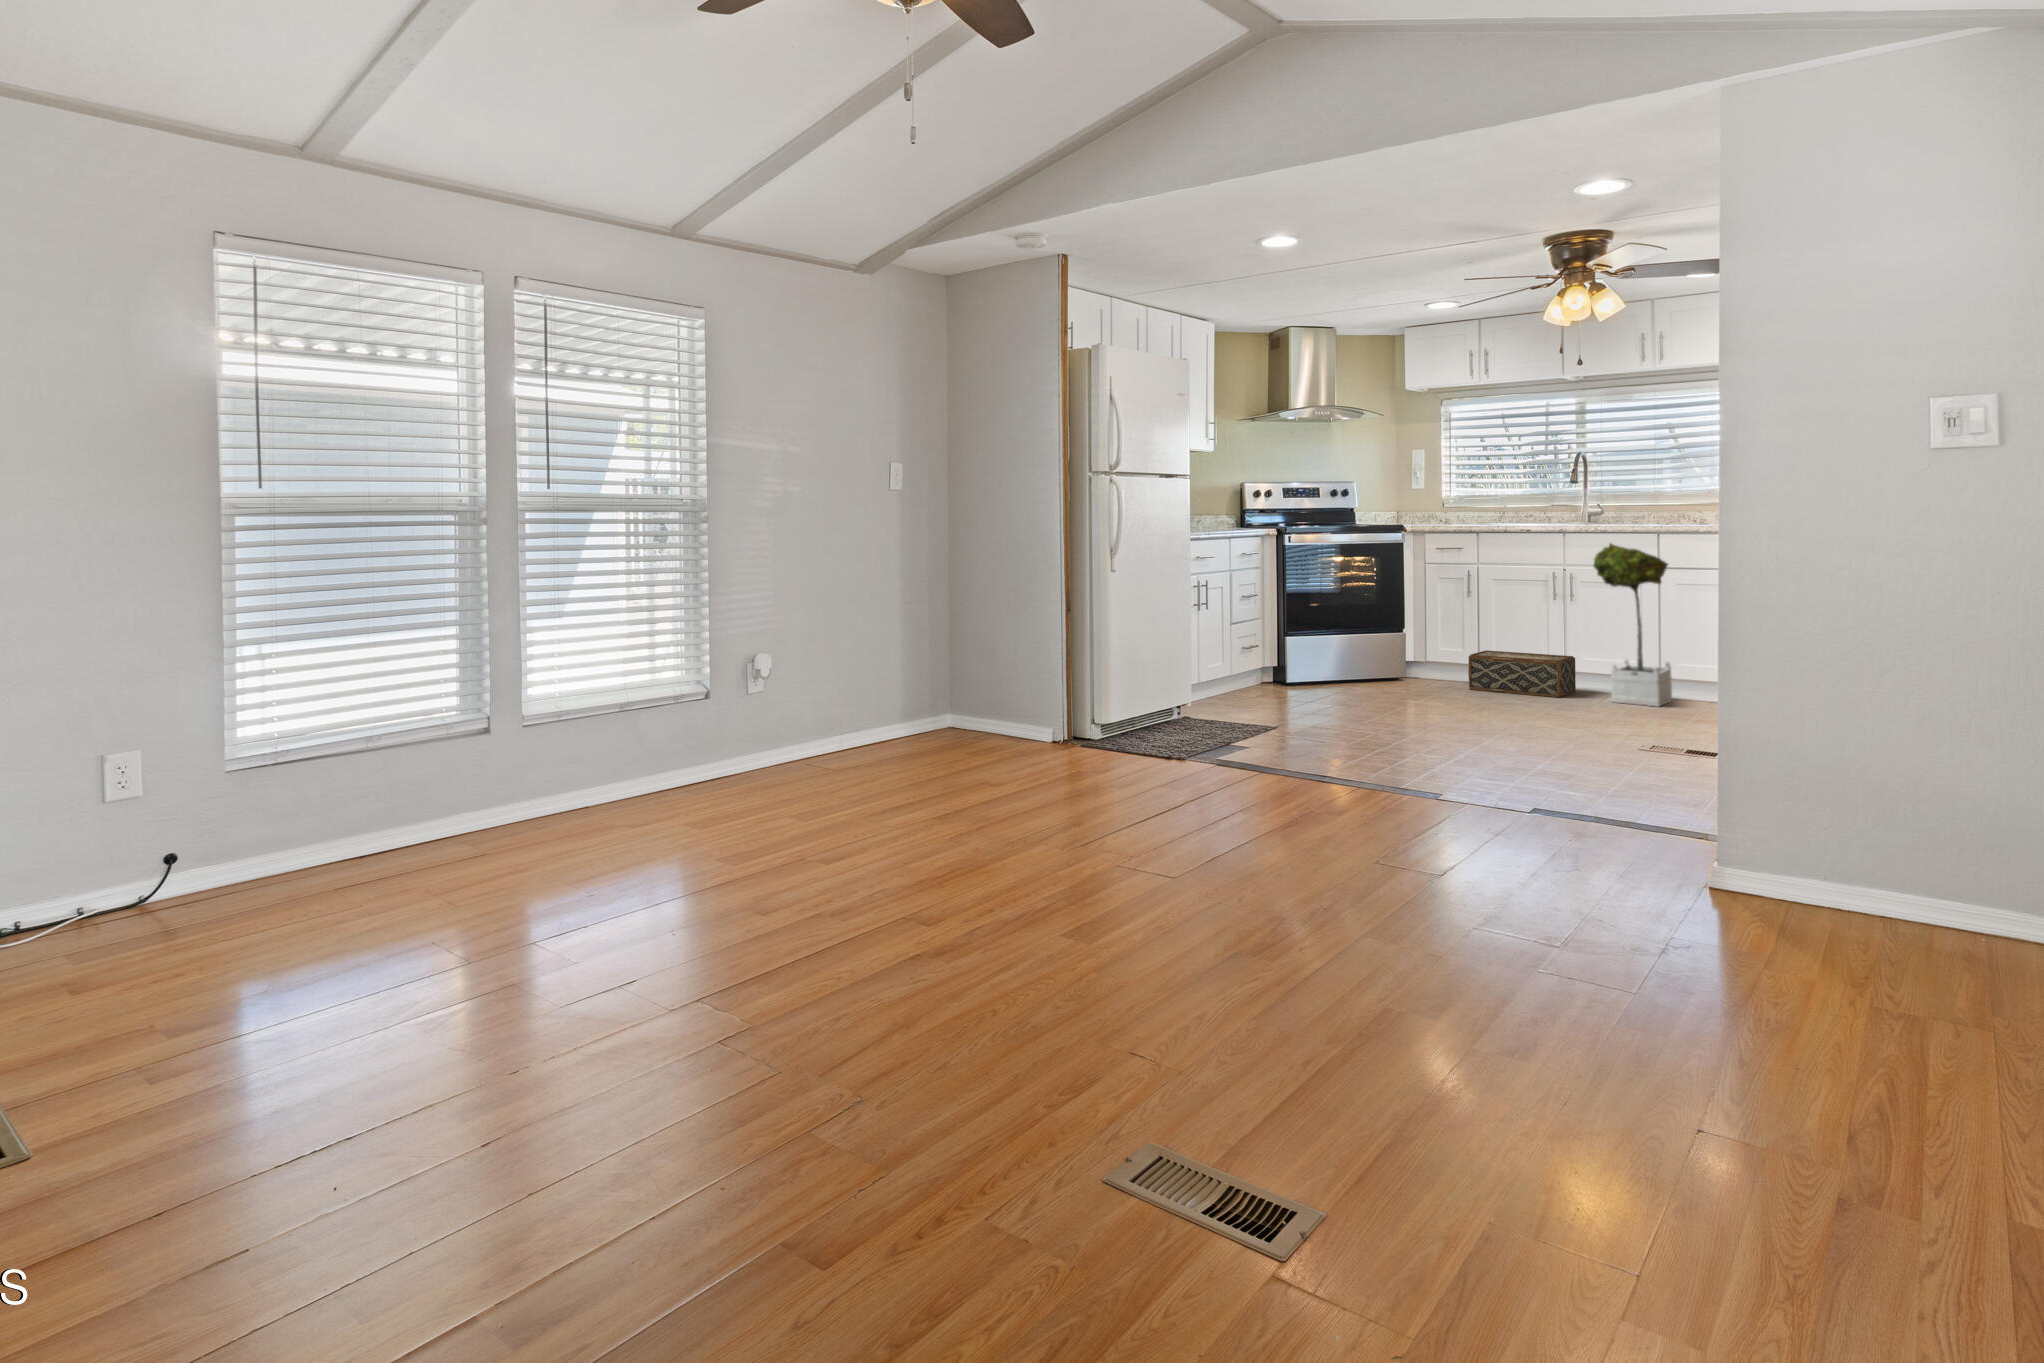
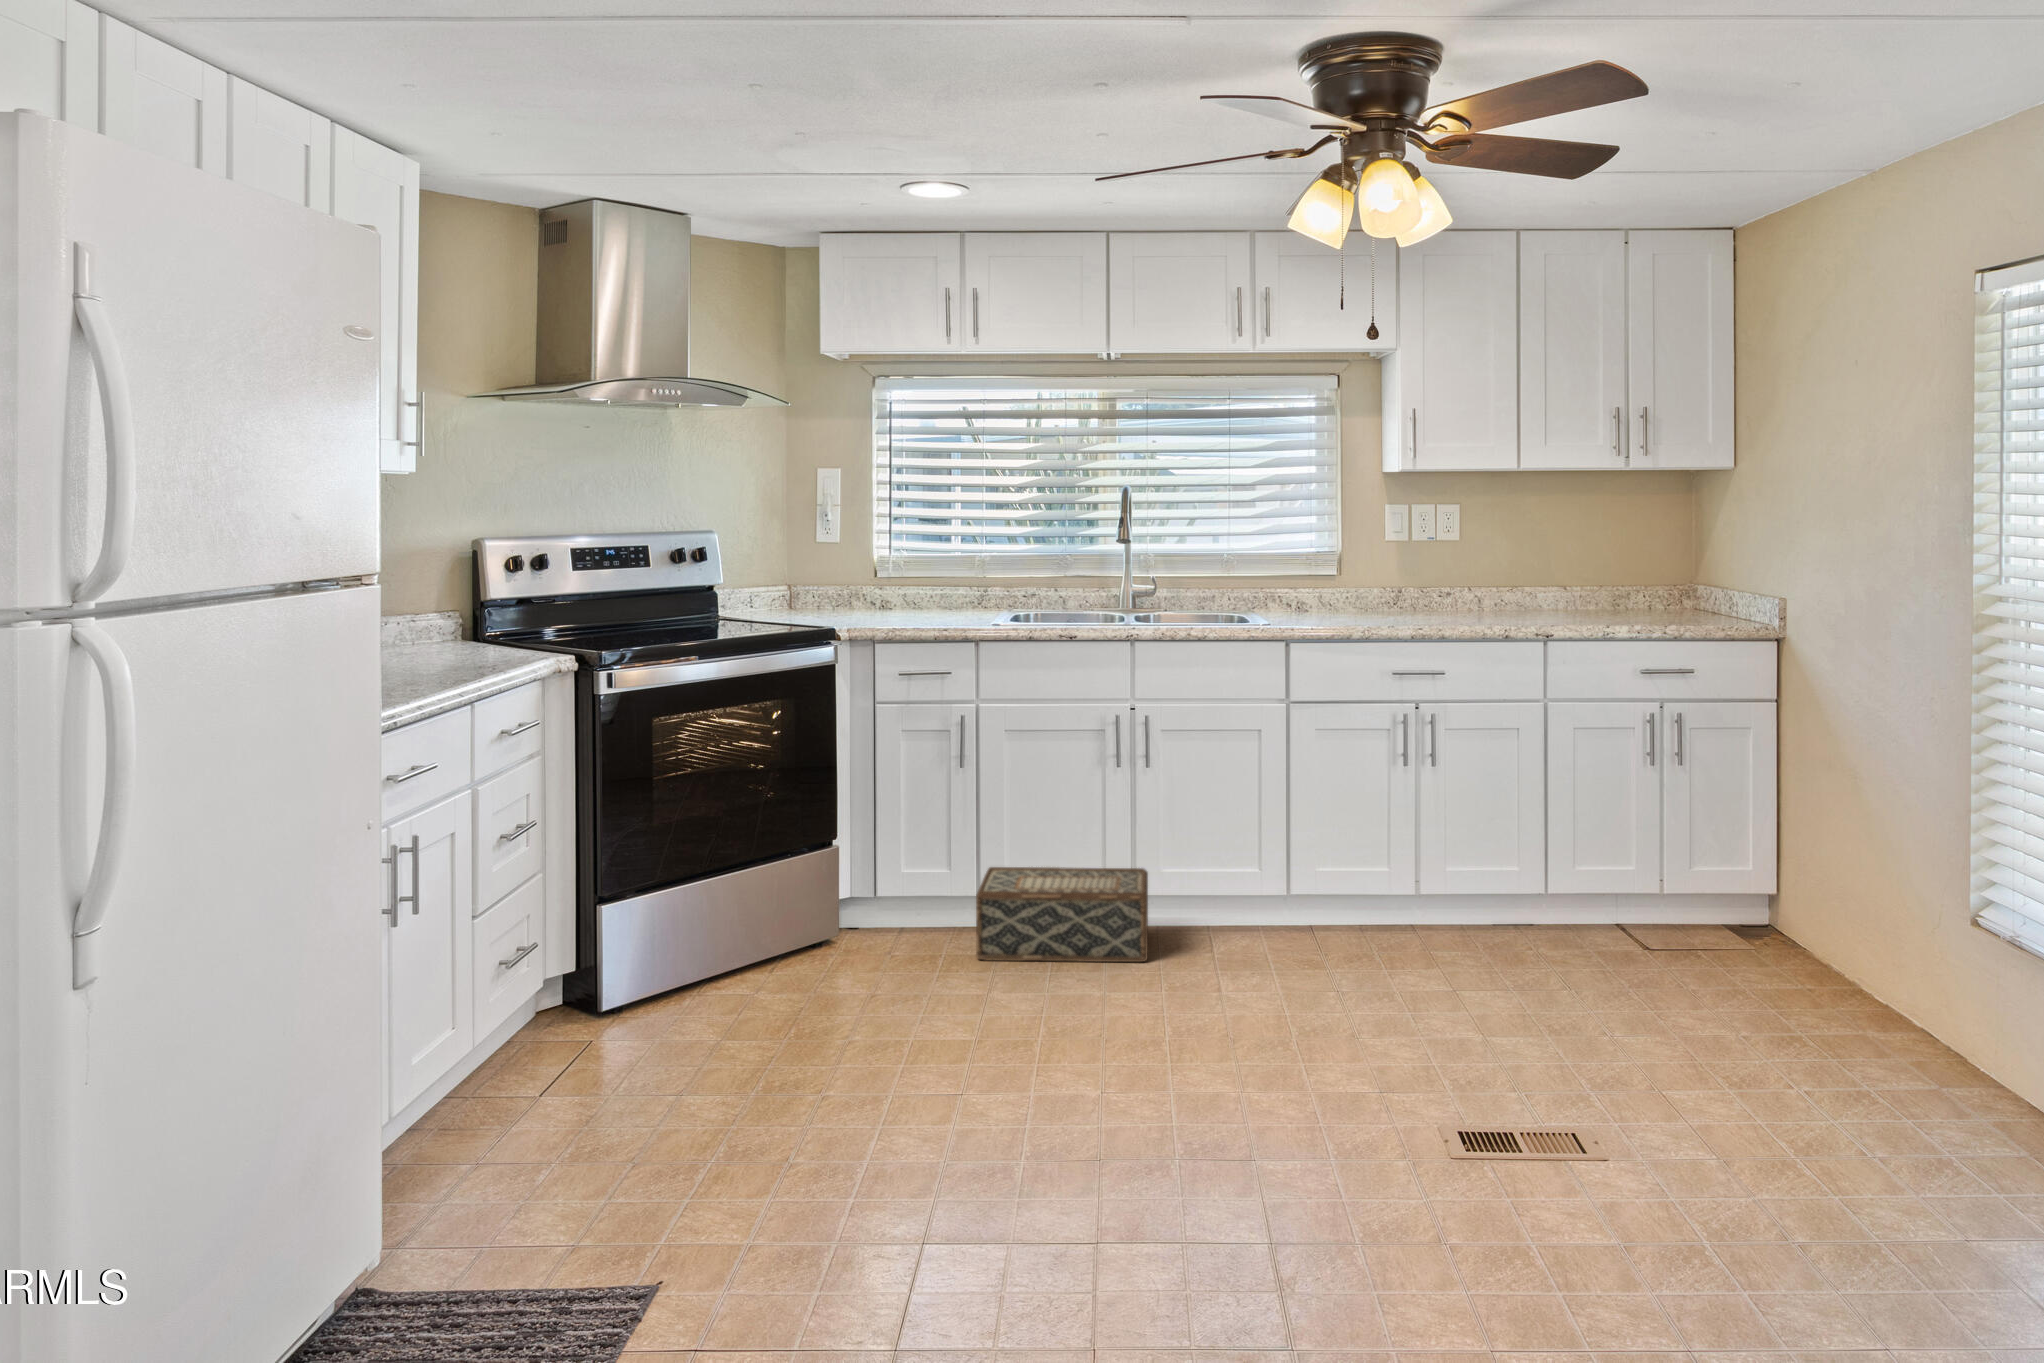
potted tree: present [1594,544,1672,706] -> none [1198,670,1323,965]

